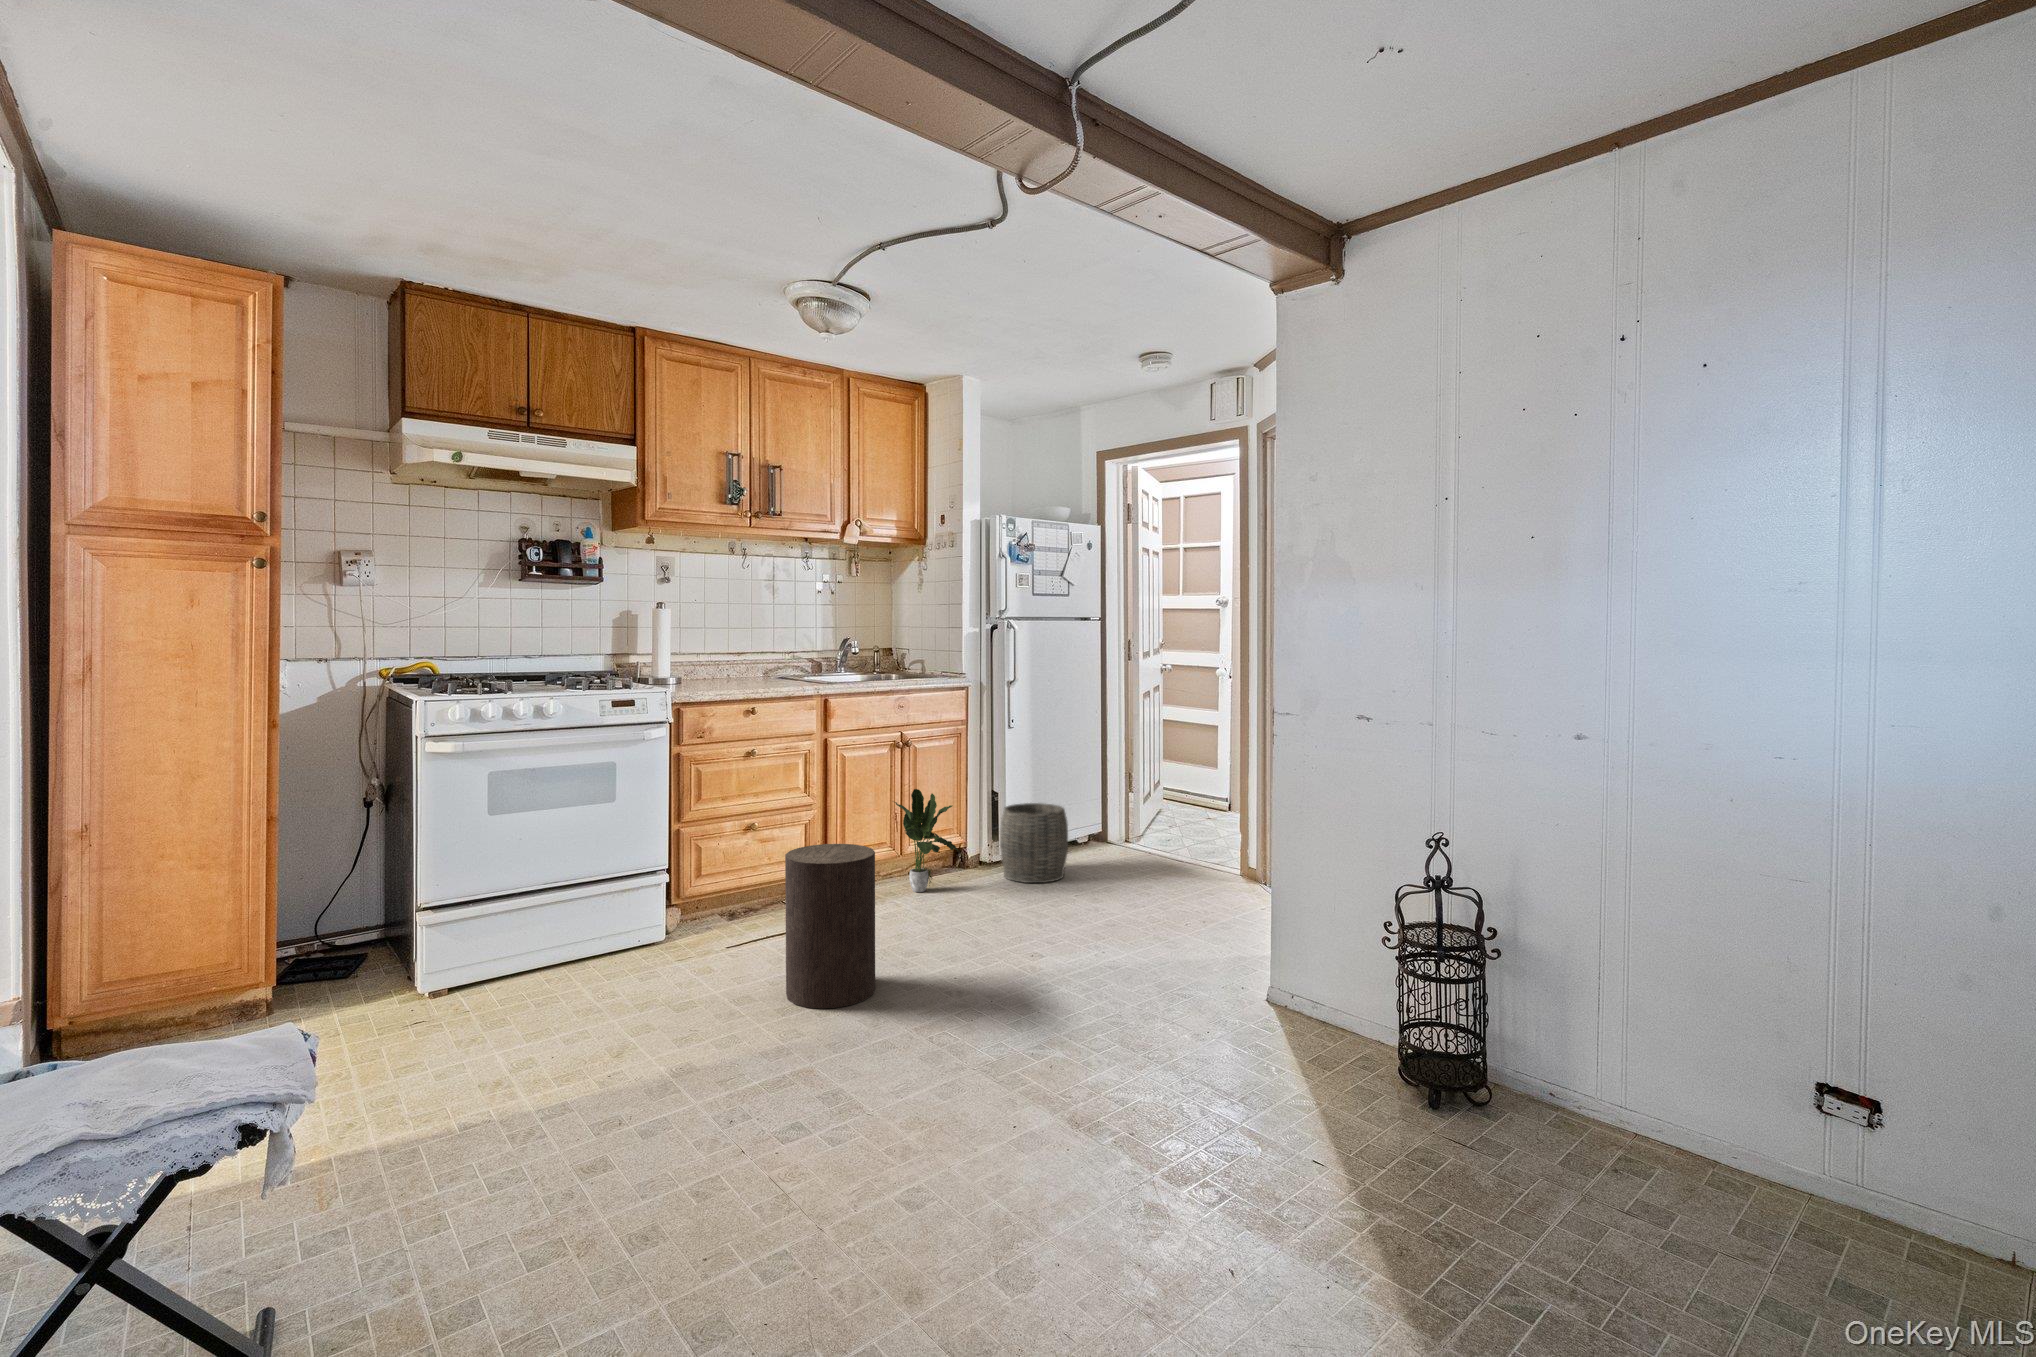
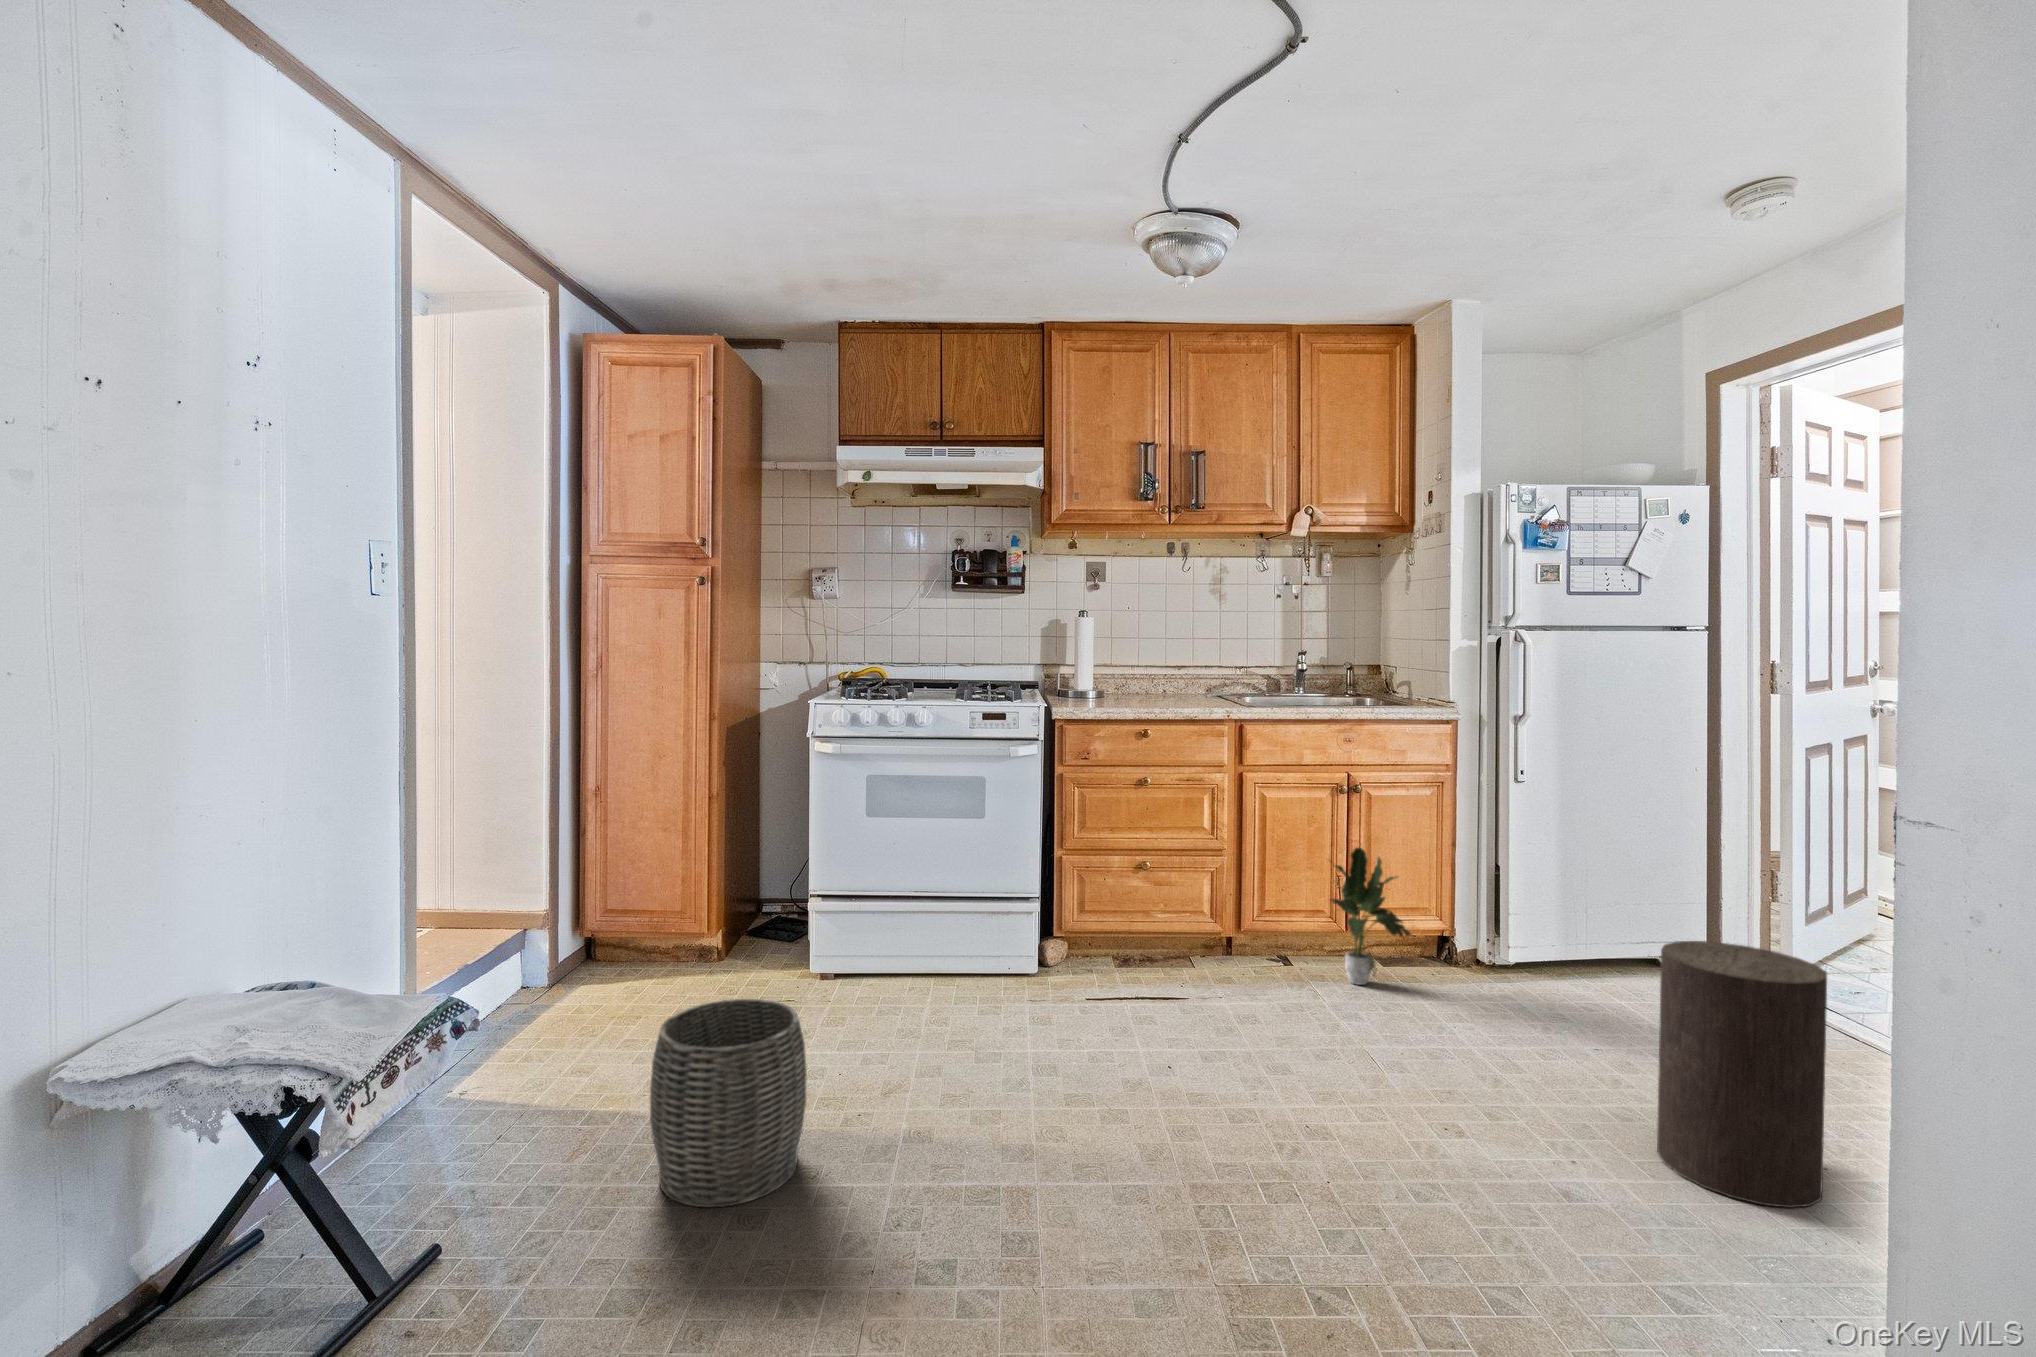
woven basket: present [1000,803,1068,883] -> present [650,999,807,1207]
stool: present [785,844,875,1008] -> present [1657,941,1827,1208]

